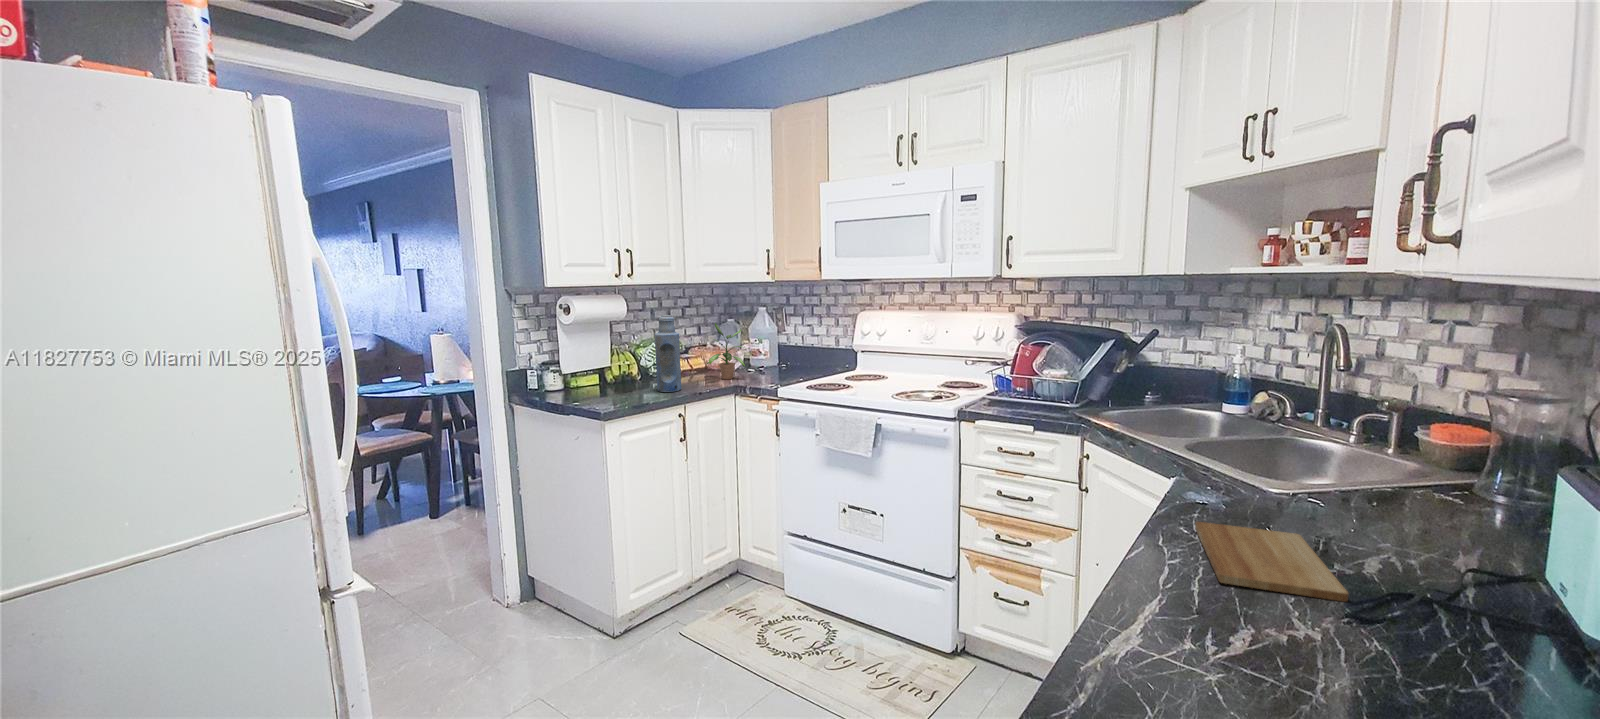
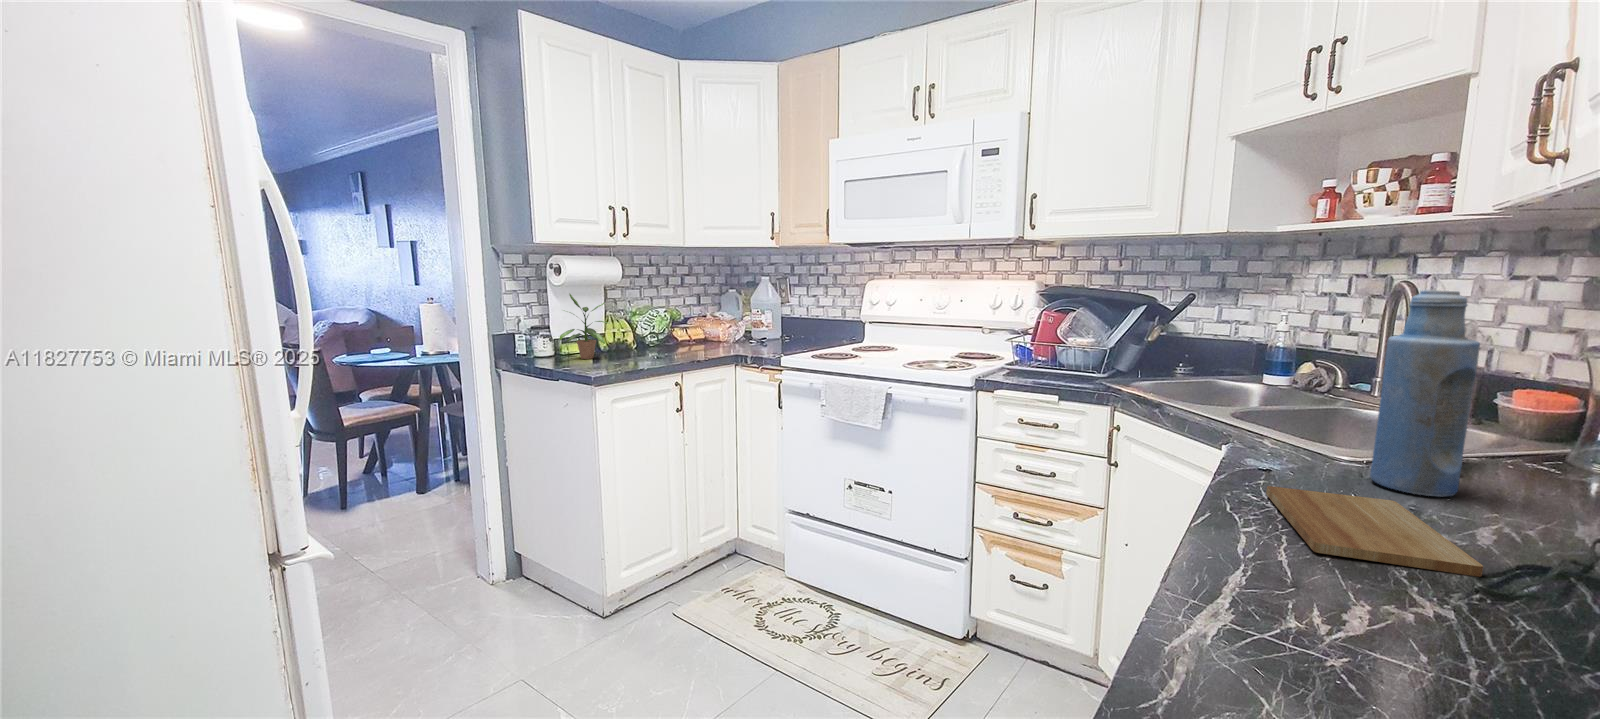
bottle: present [655,315,681,392] -> present [1370,290,1480,496]
potted plant: present [707,323,745,379] -> present [560,294,609,359]

